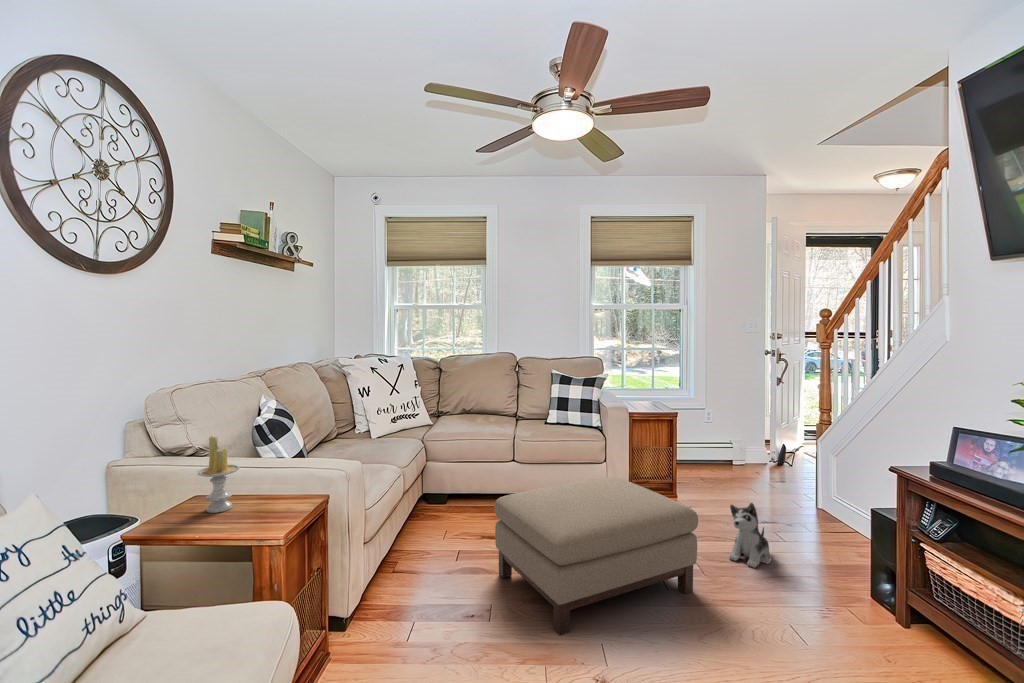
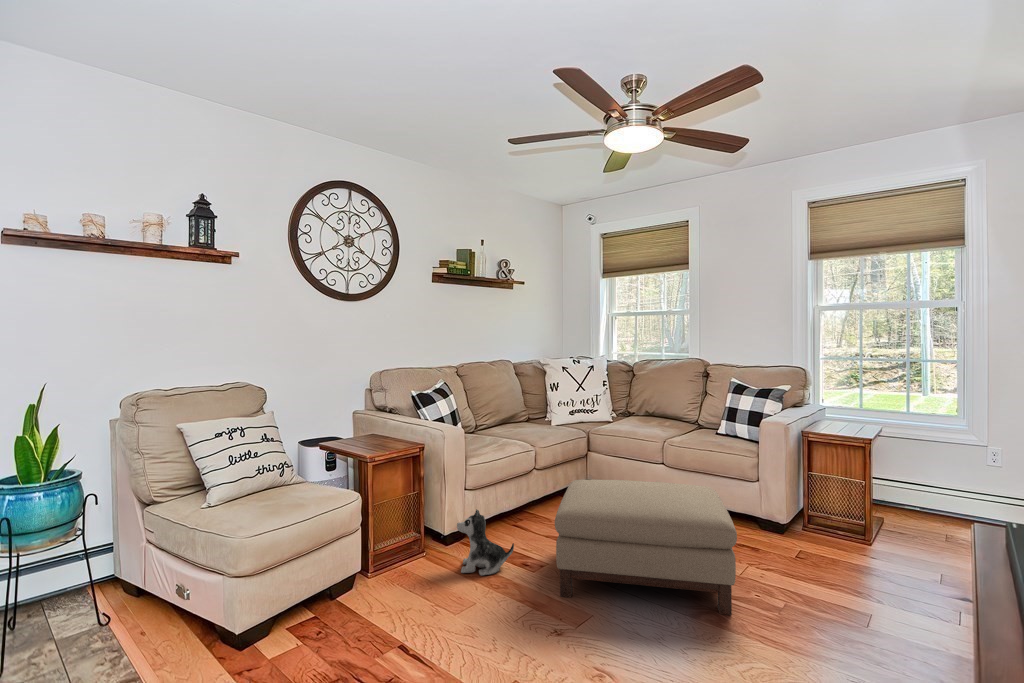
candle: present [197,436,240,513] -> none [354,397,377,443]
plush toy: present [729,503,771,568] -> present [457,509,514,576]

